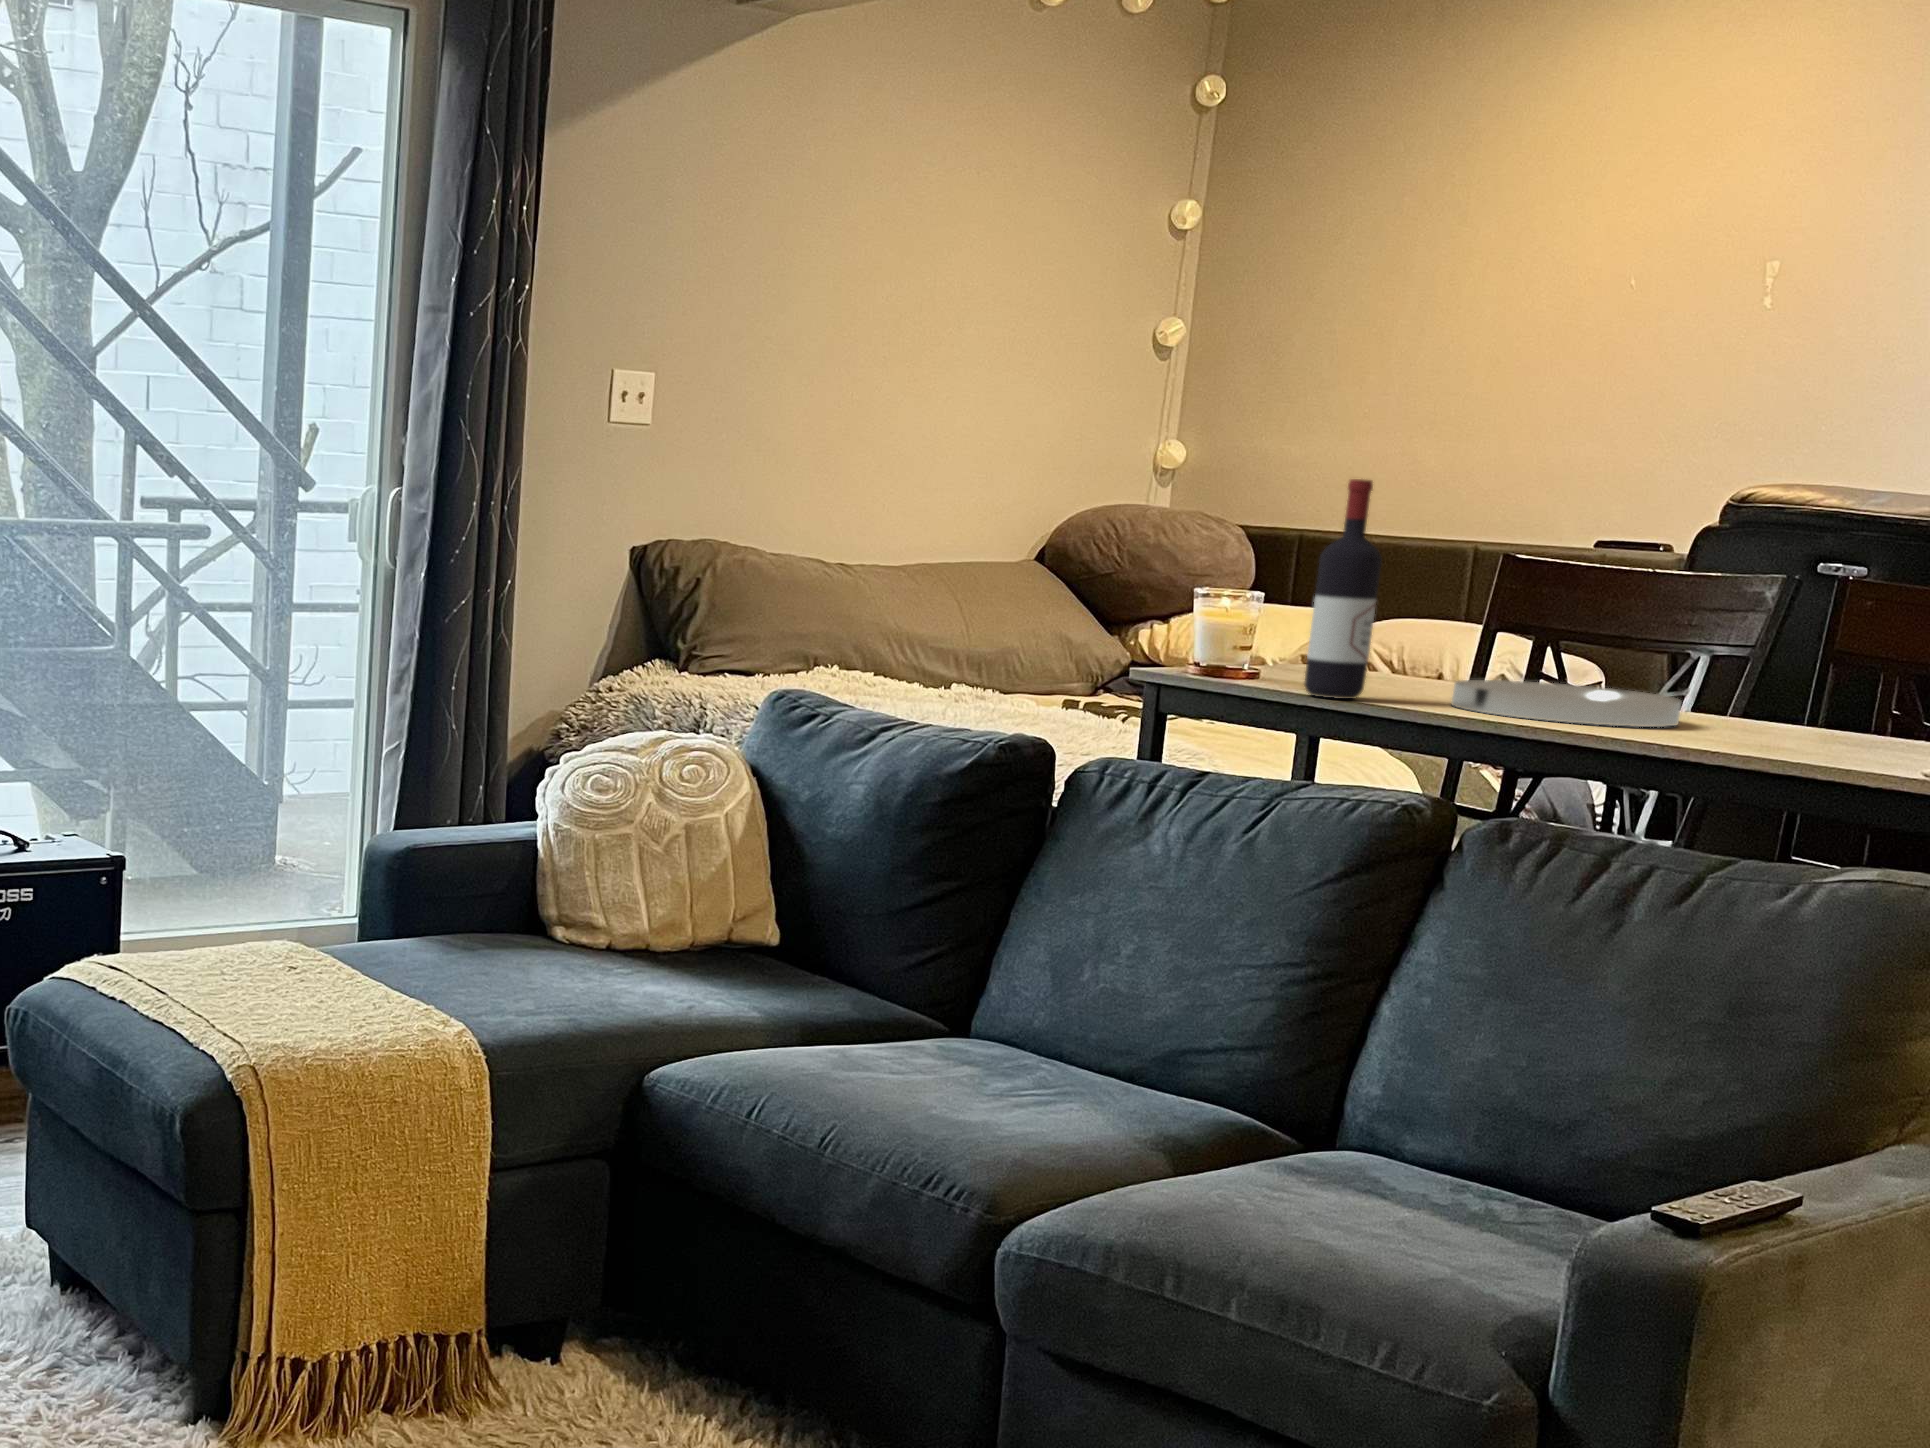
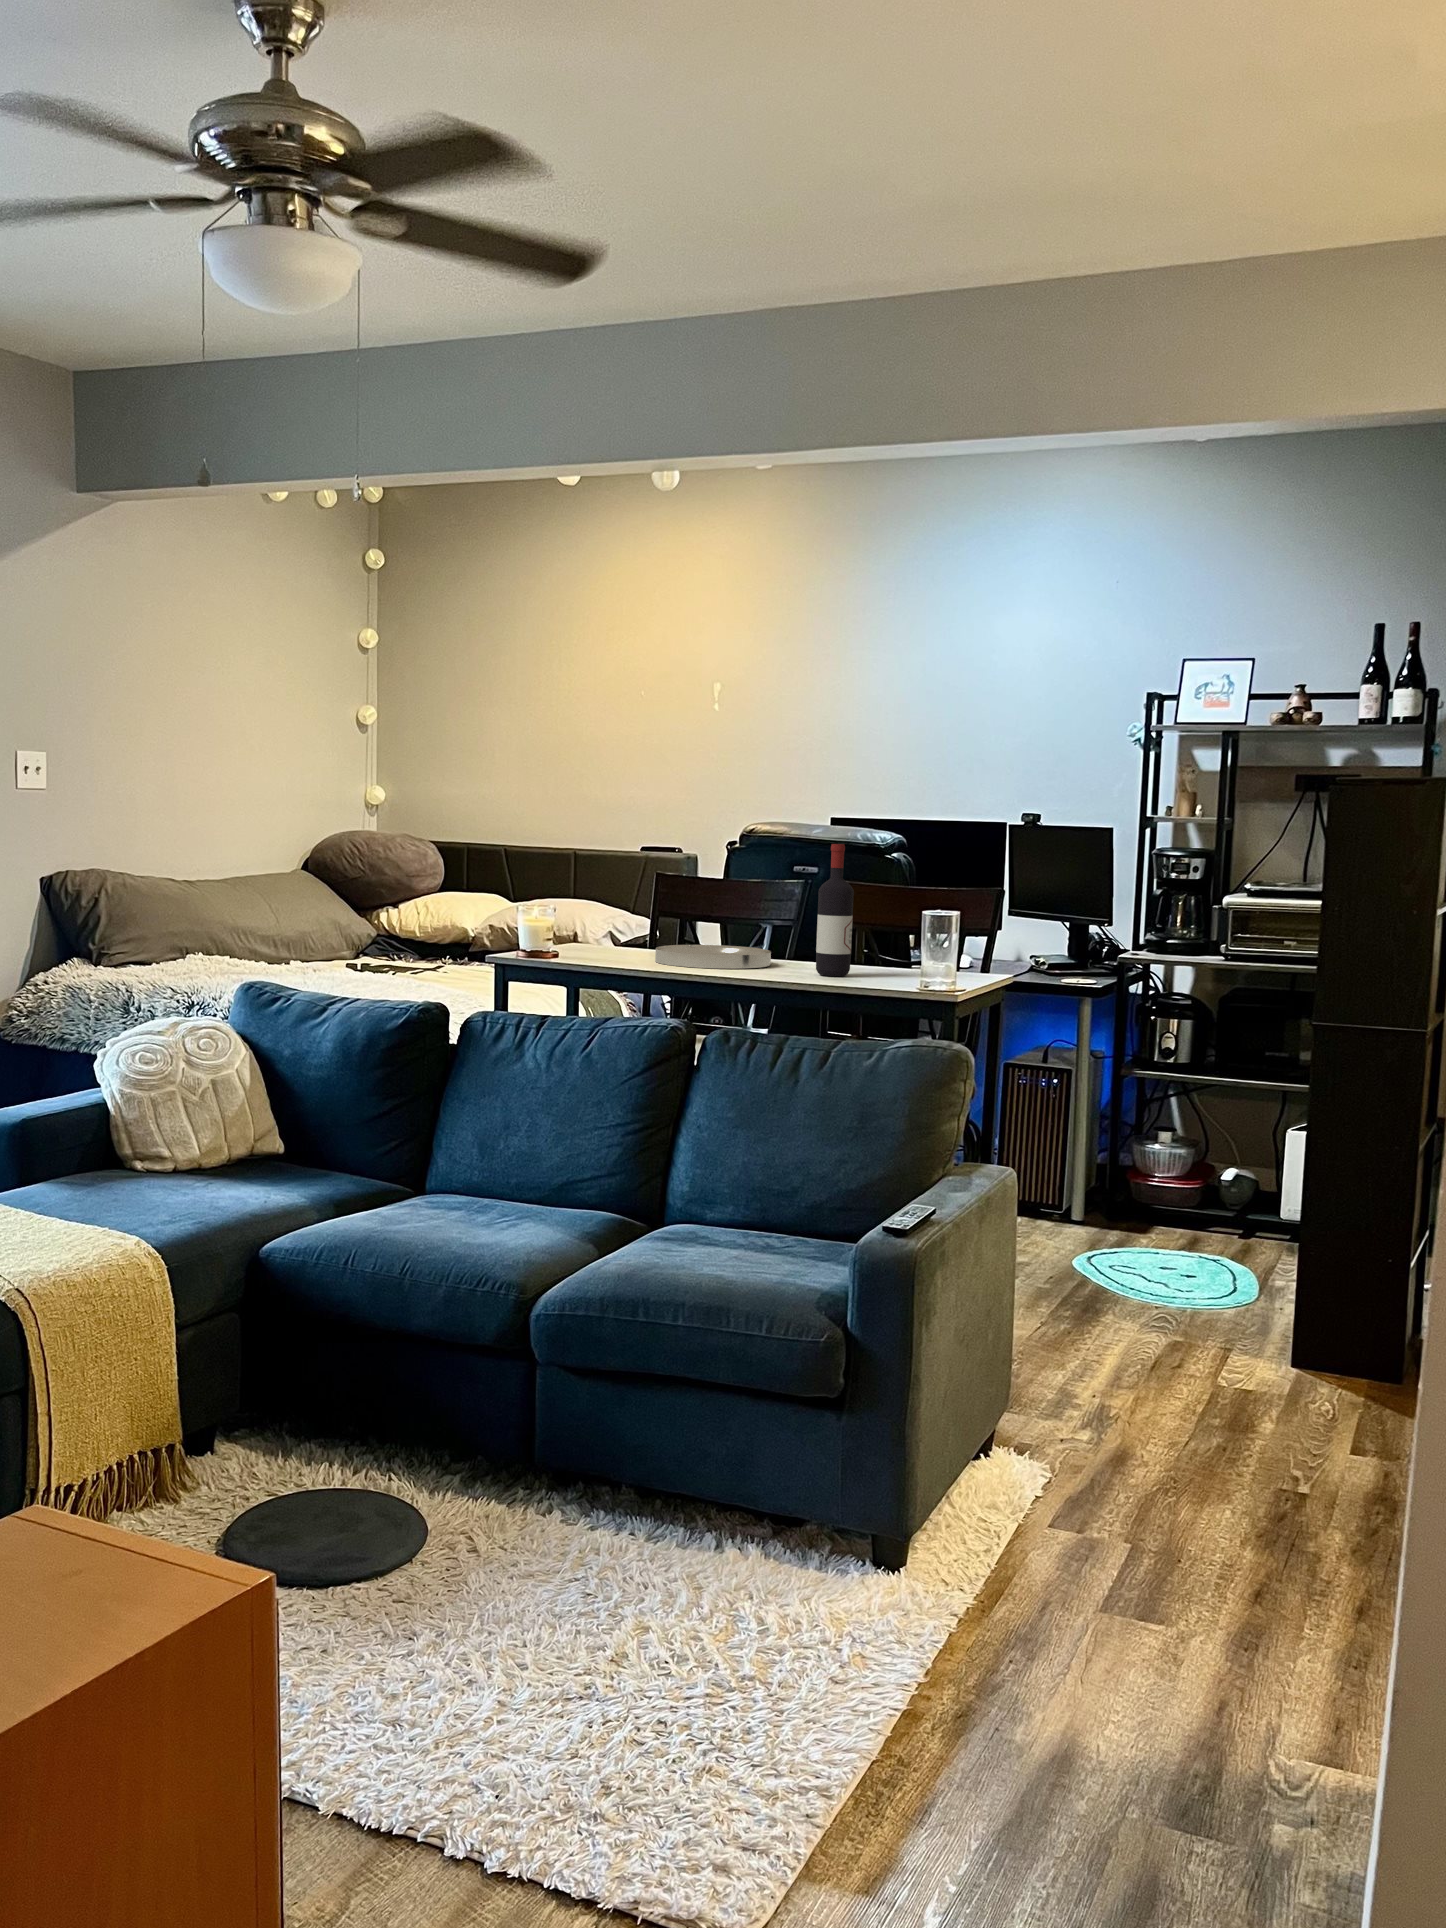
wine bottle: present [1304,479,1382,699] -> present [816,844,854,976]

